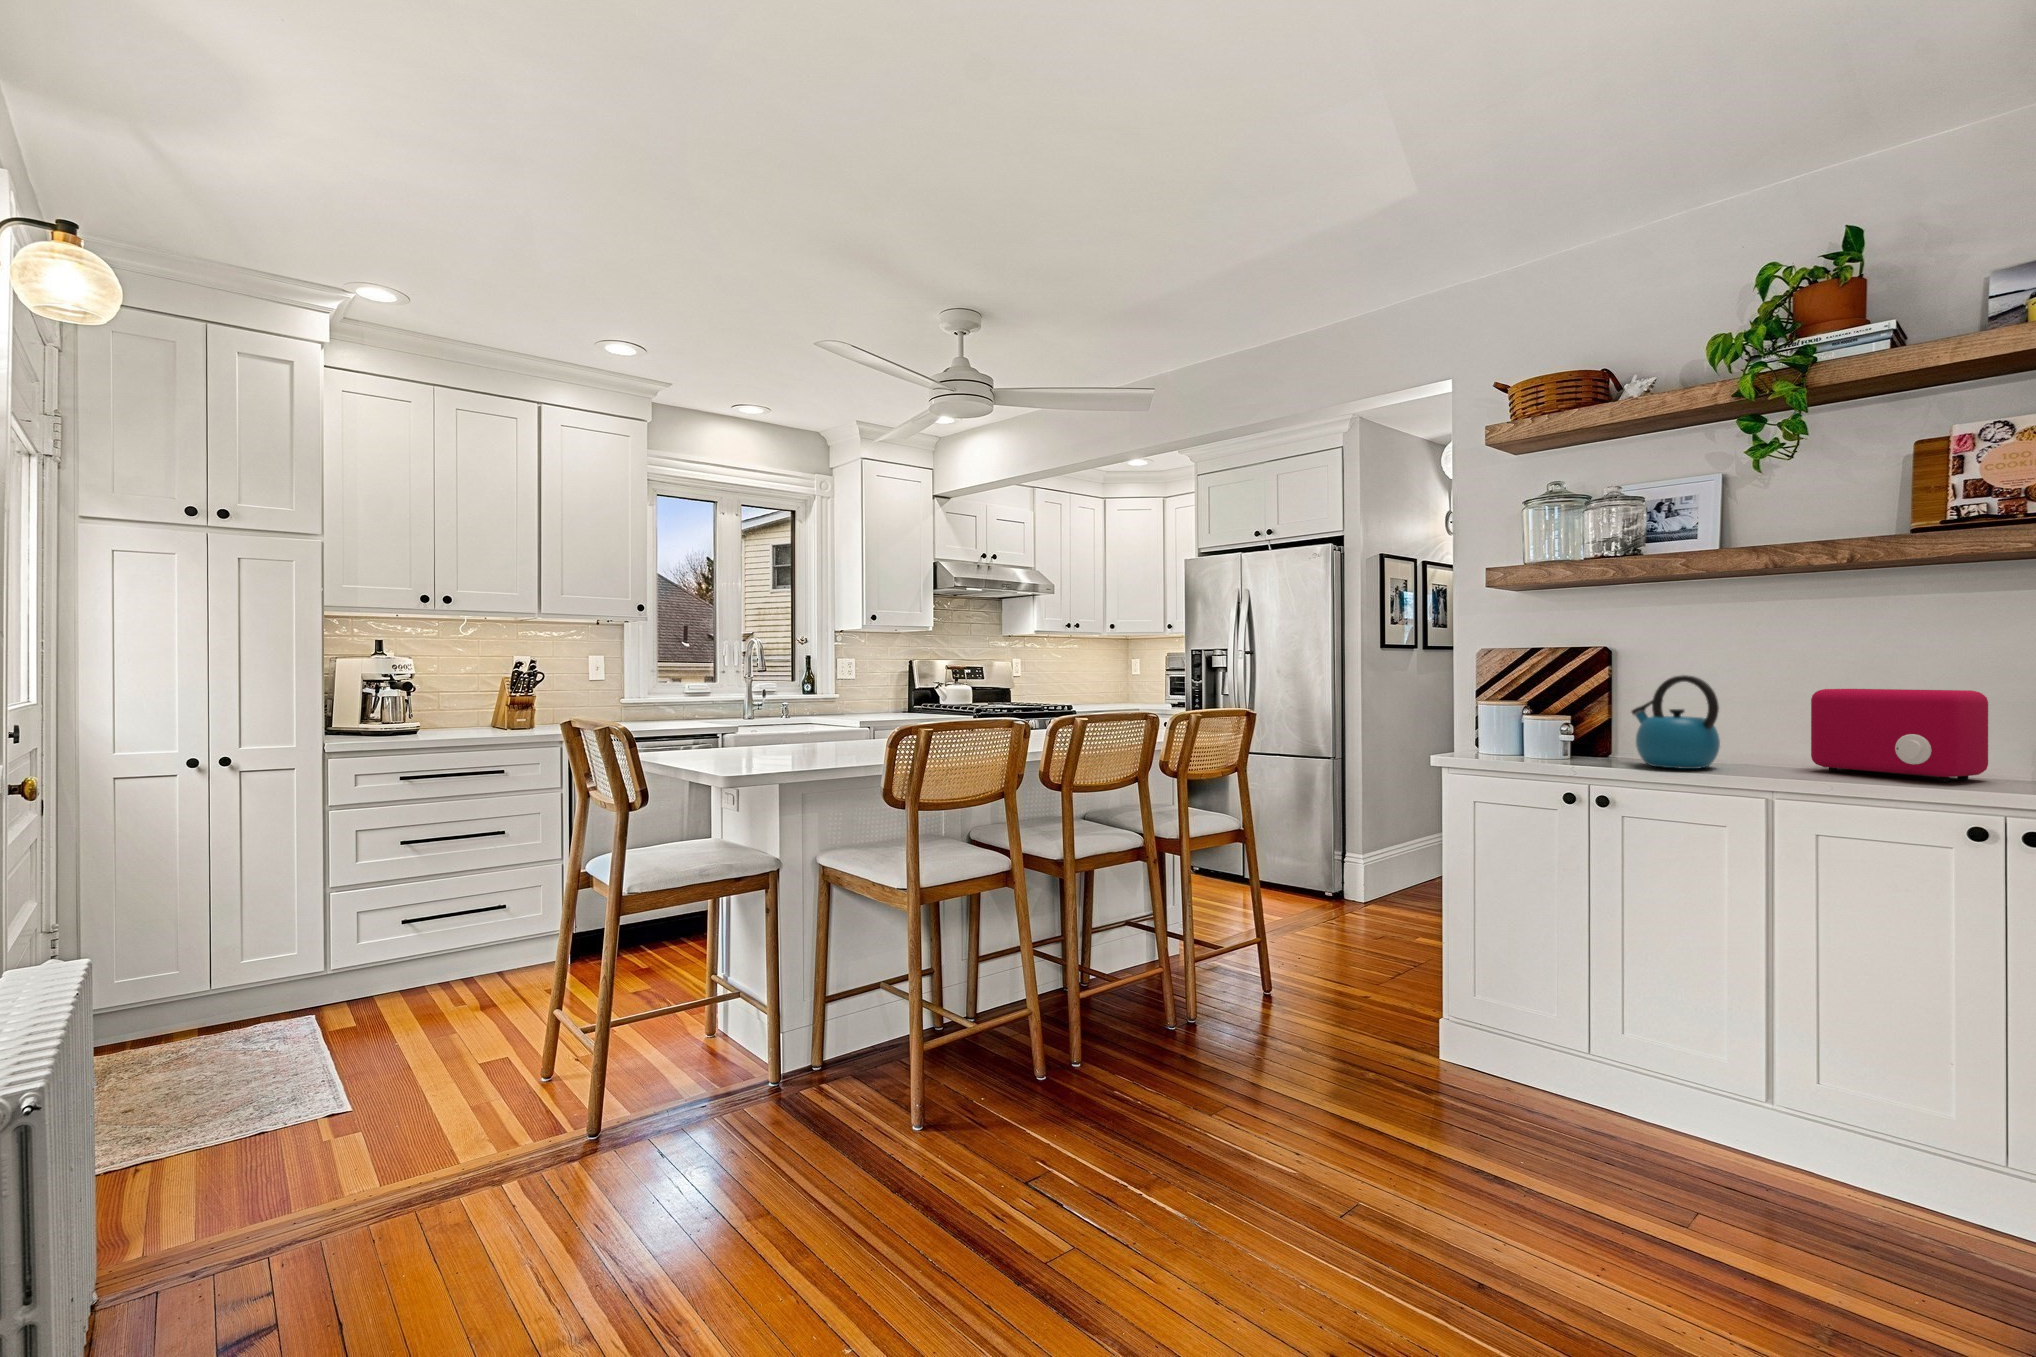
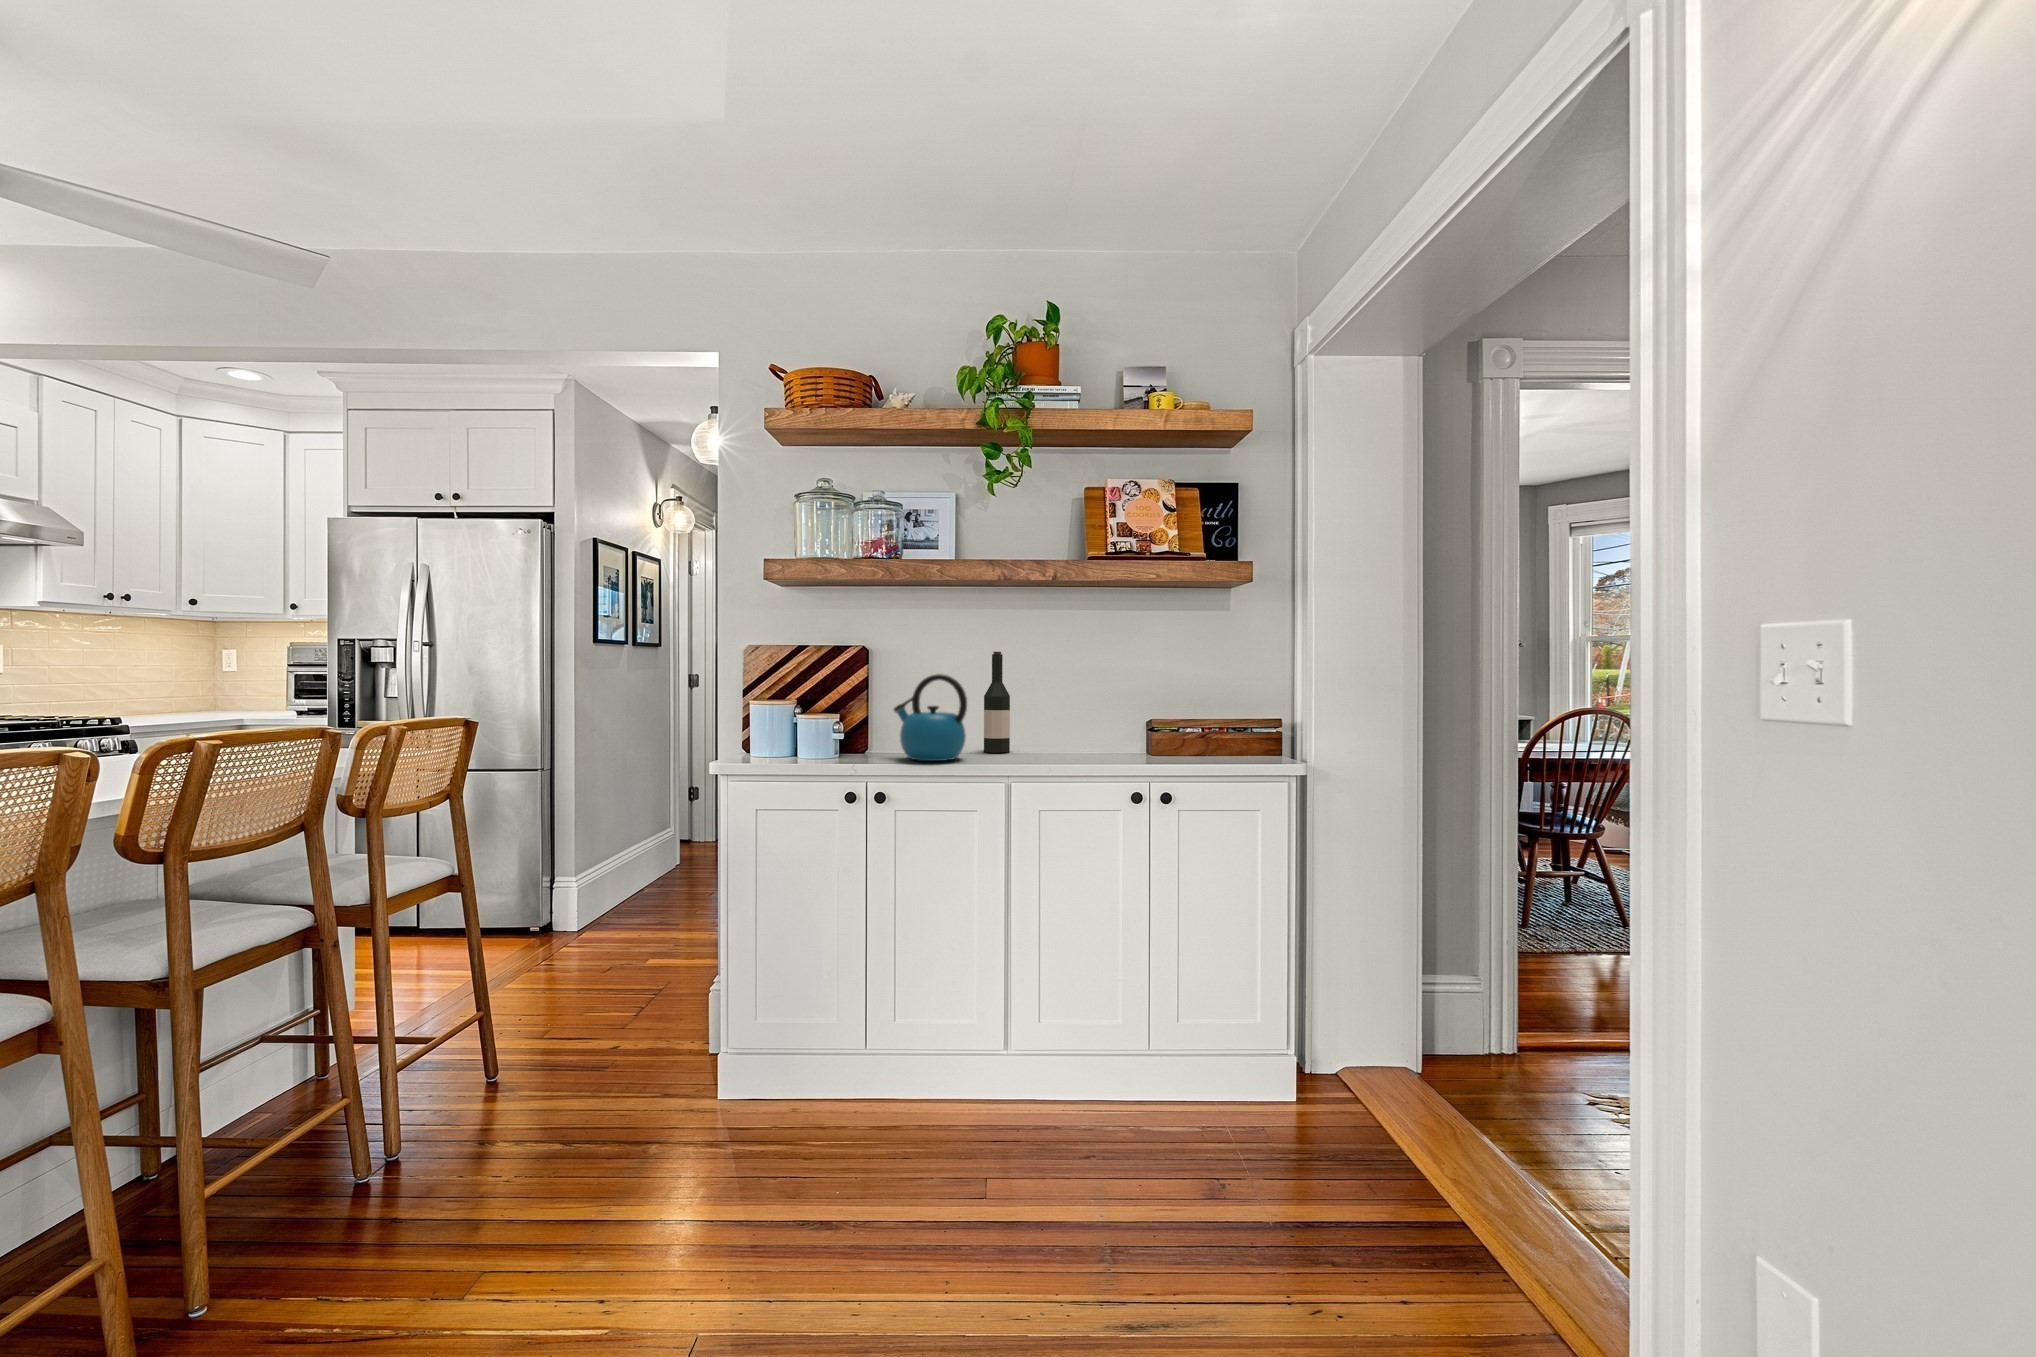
wine bottle: none [1756,649,1795,765] -> present [984,652,1010,753]
toaster: present [1811,689,1988,781] -> none [1027,686,1136,759]

